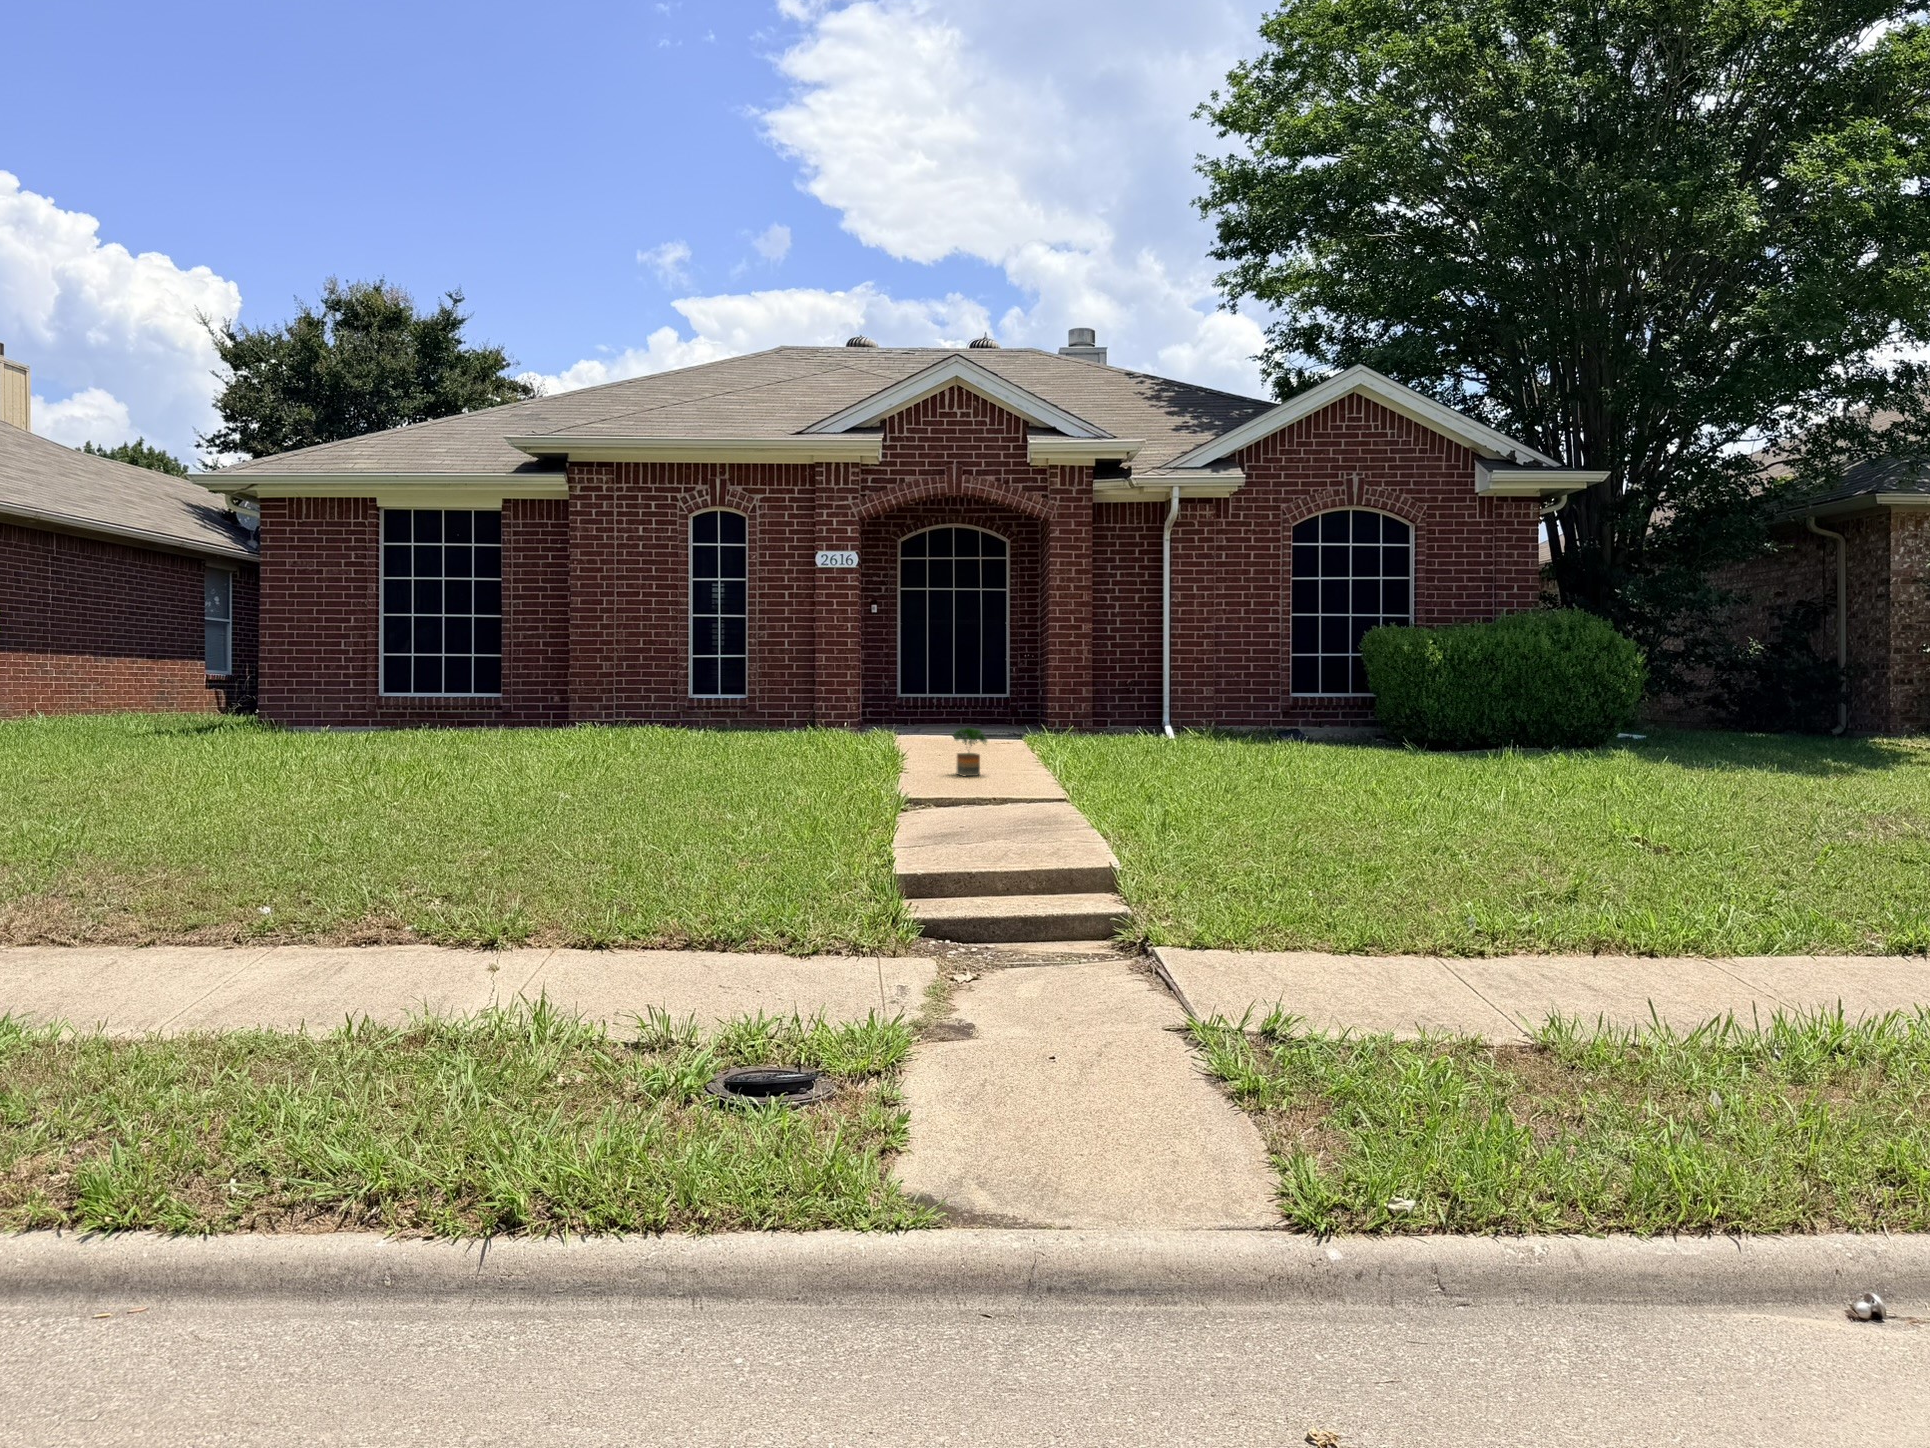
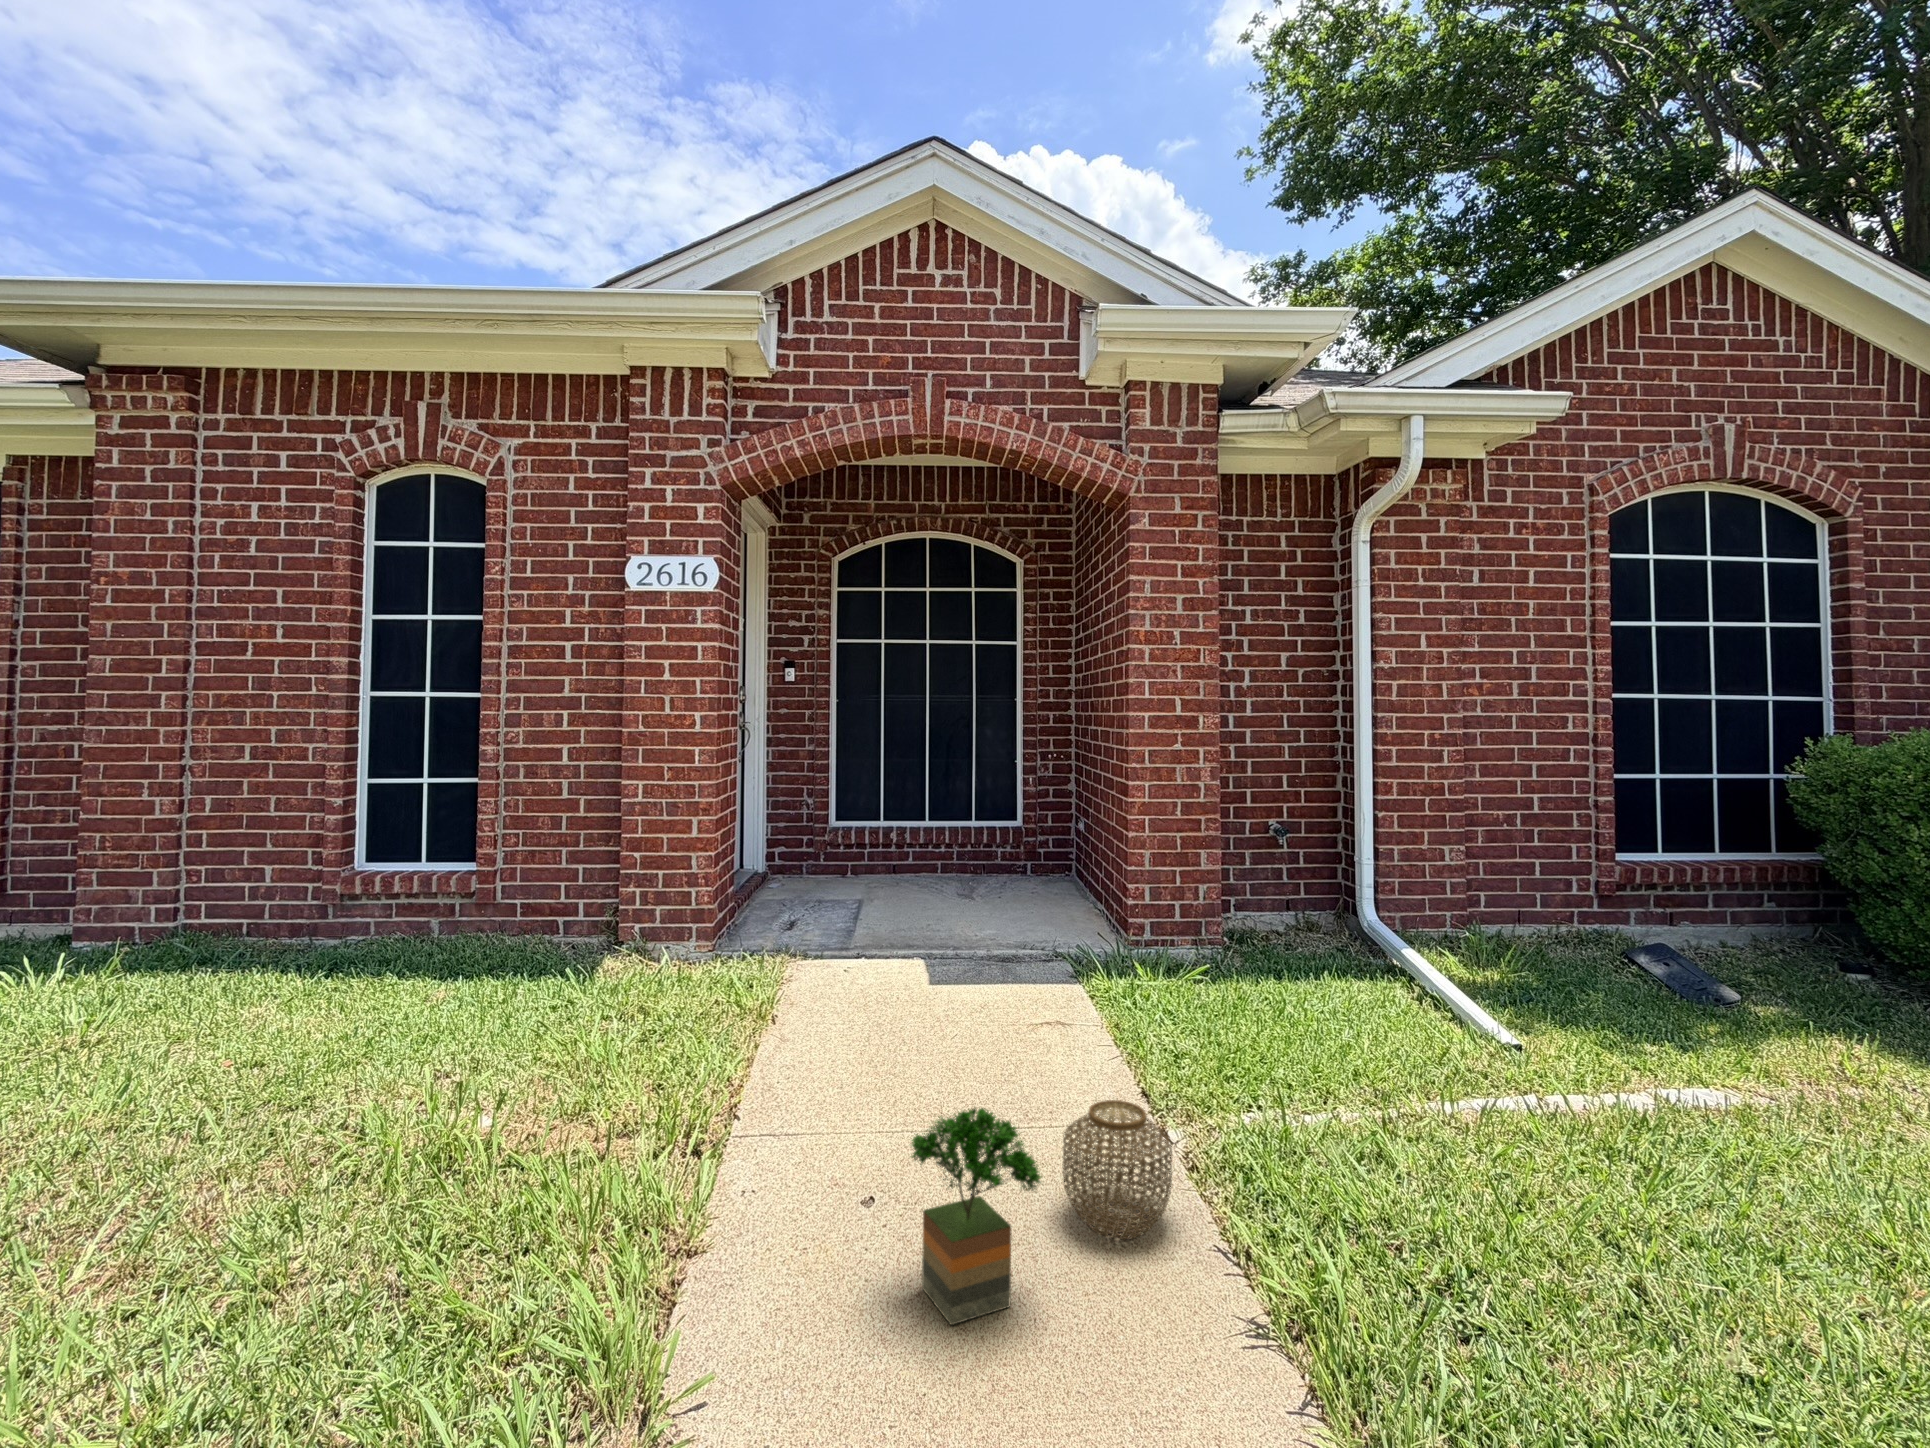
woven basket: none [997,736,1029,771] -> present [1063,1100,1172,1239]

